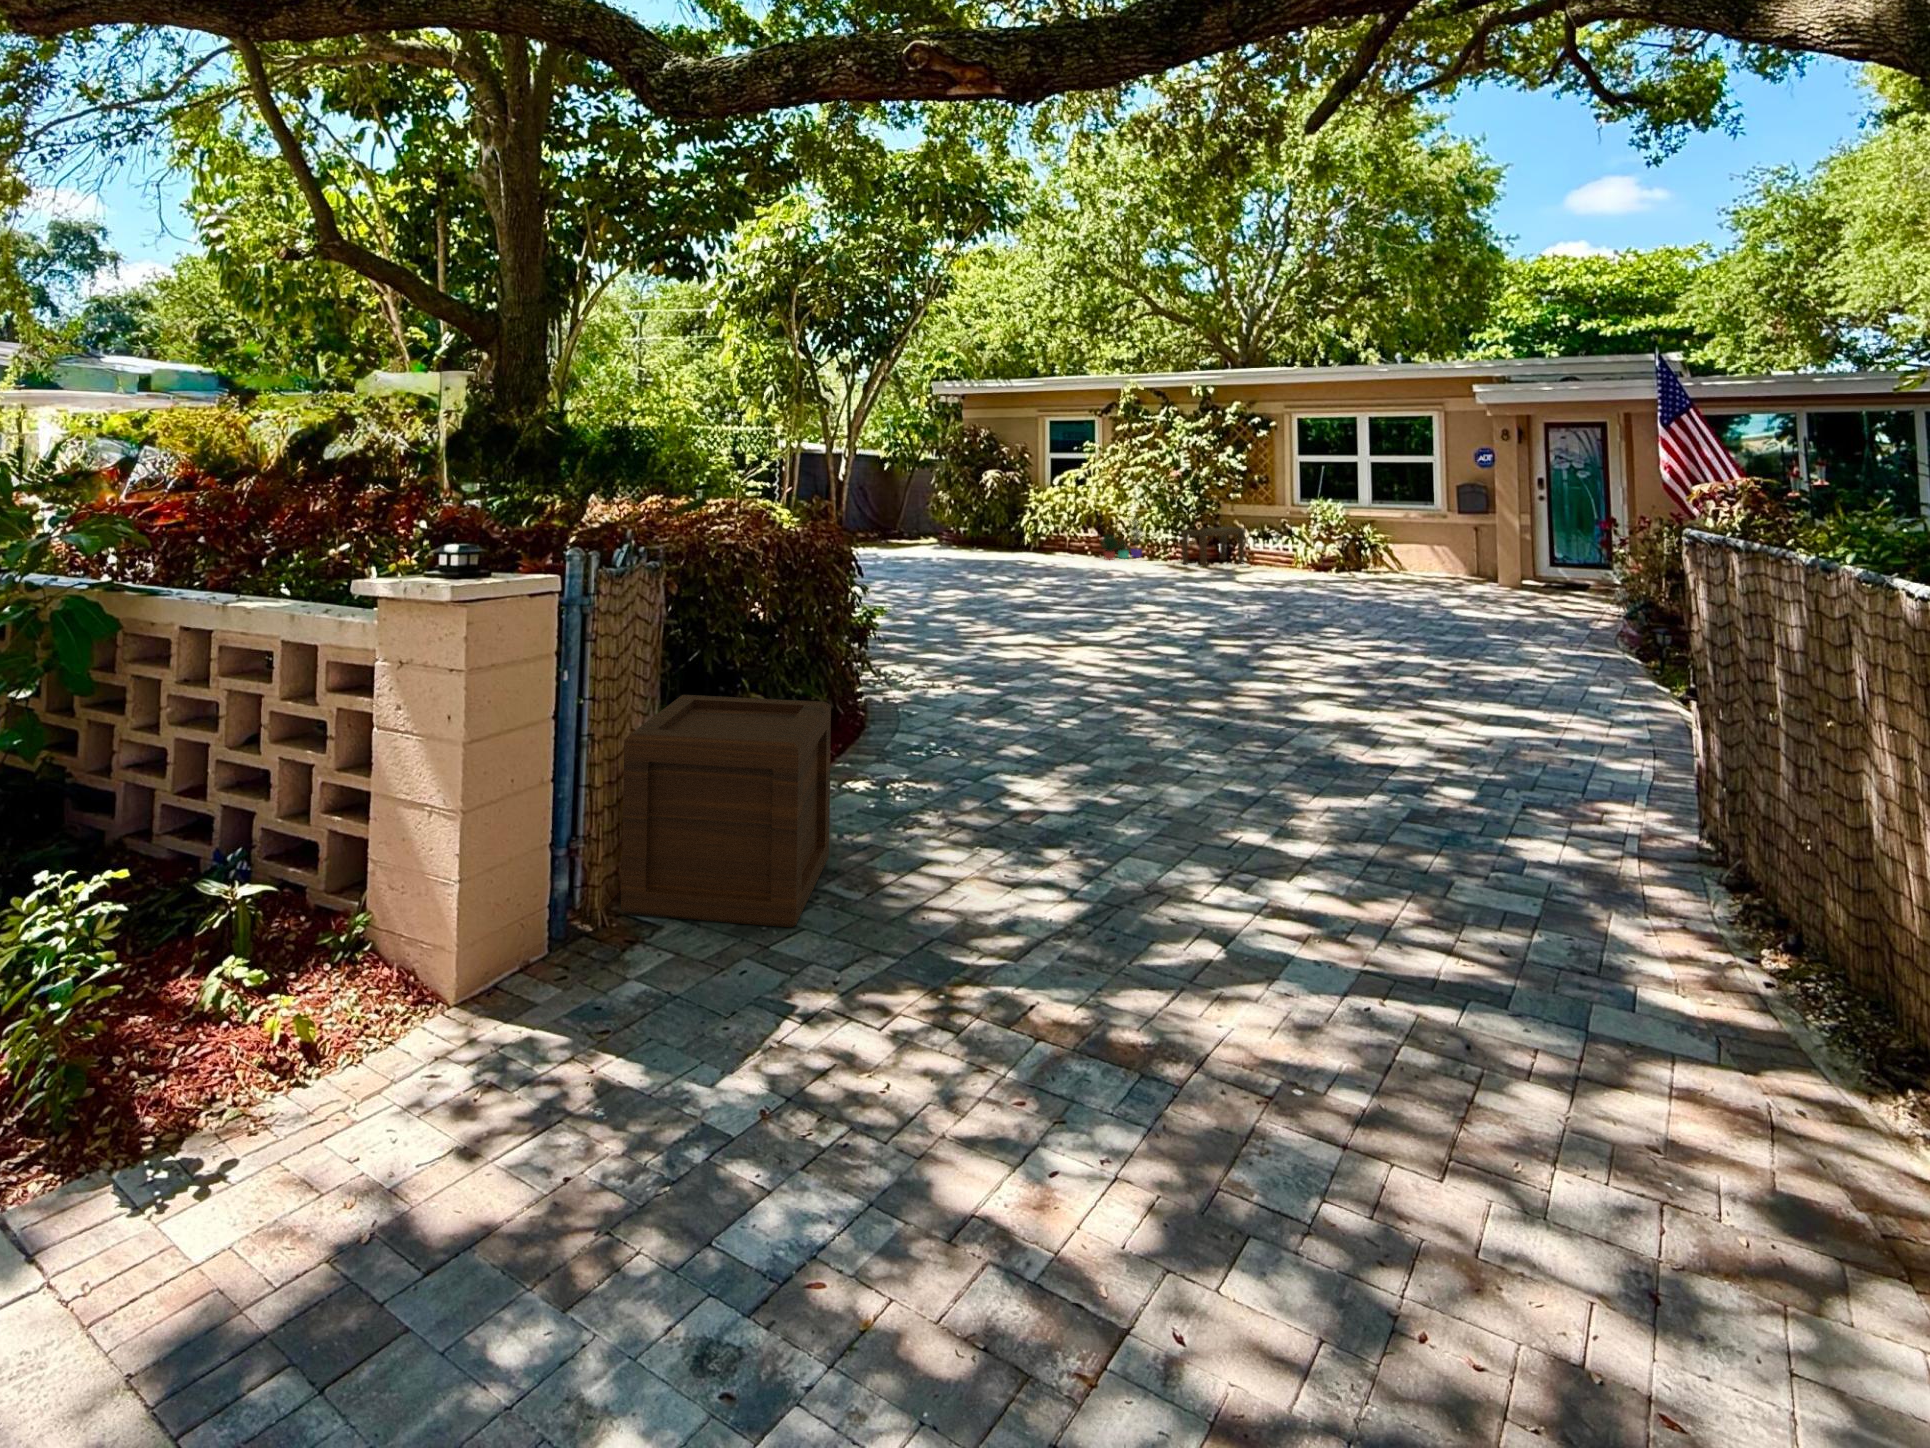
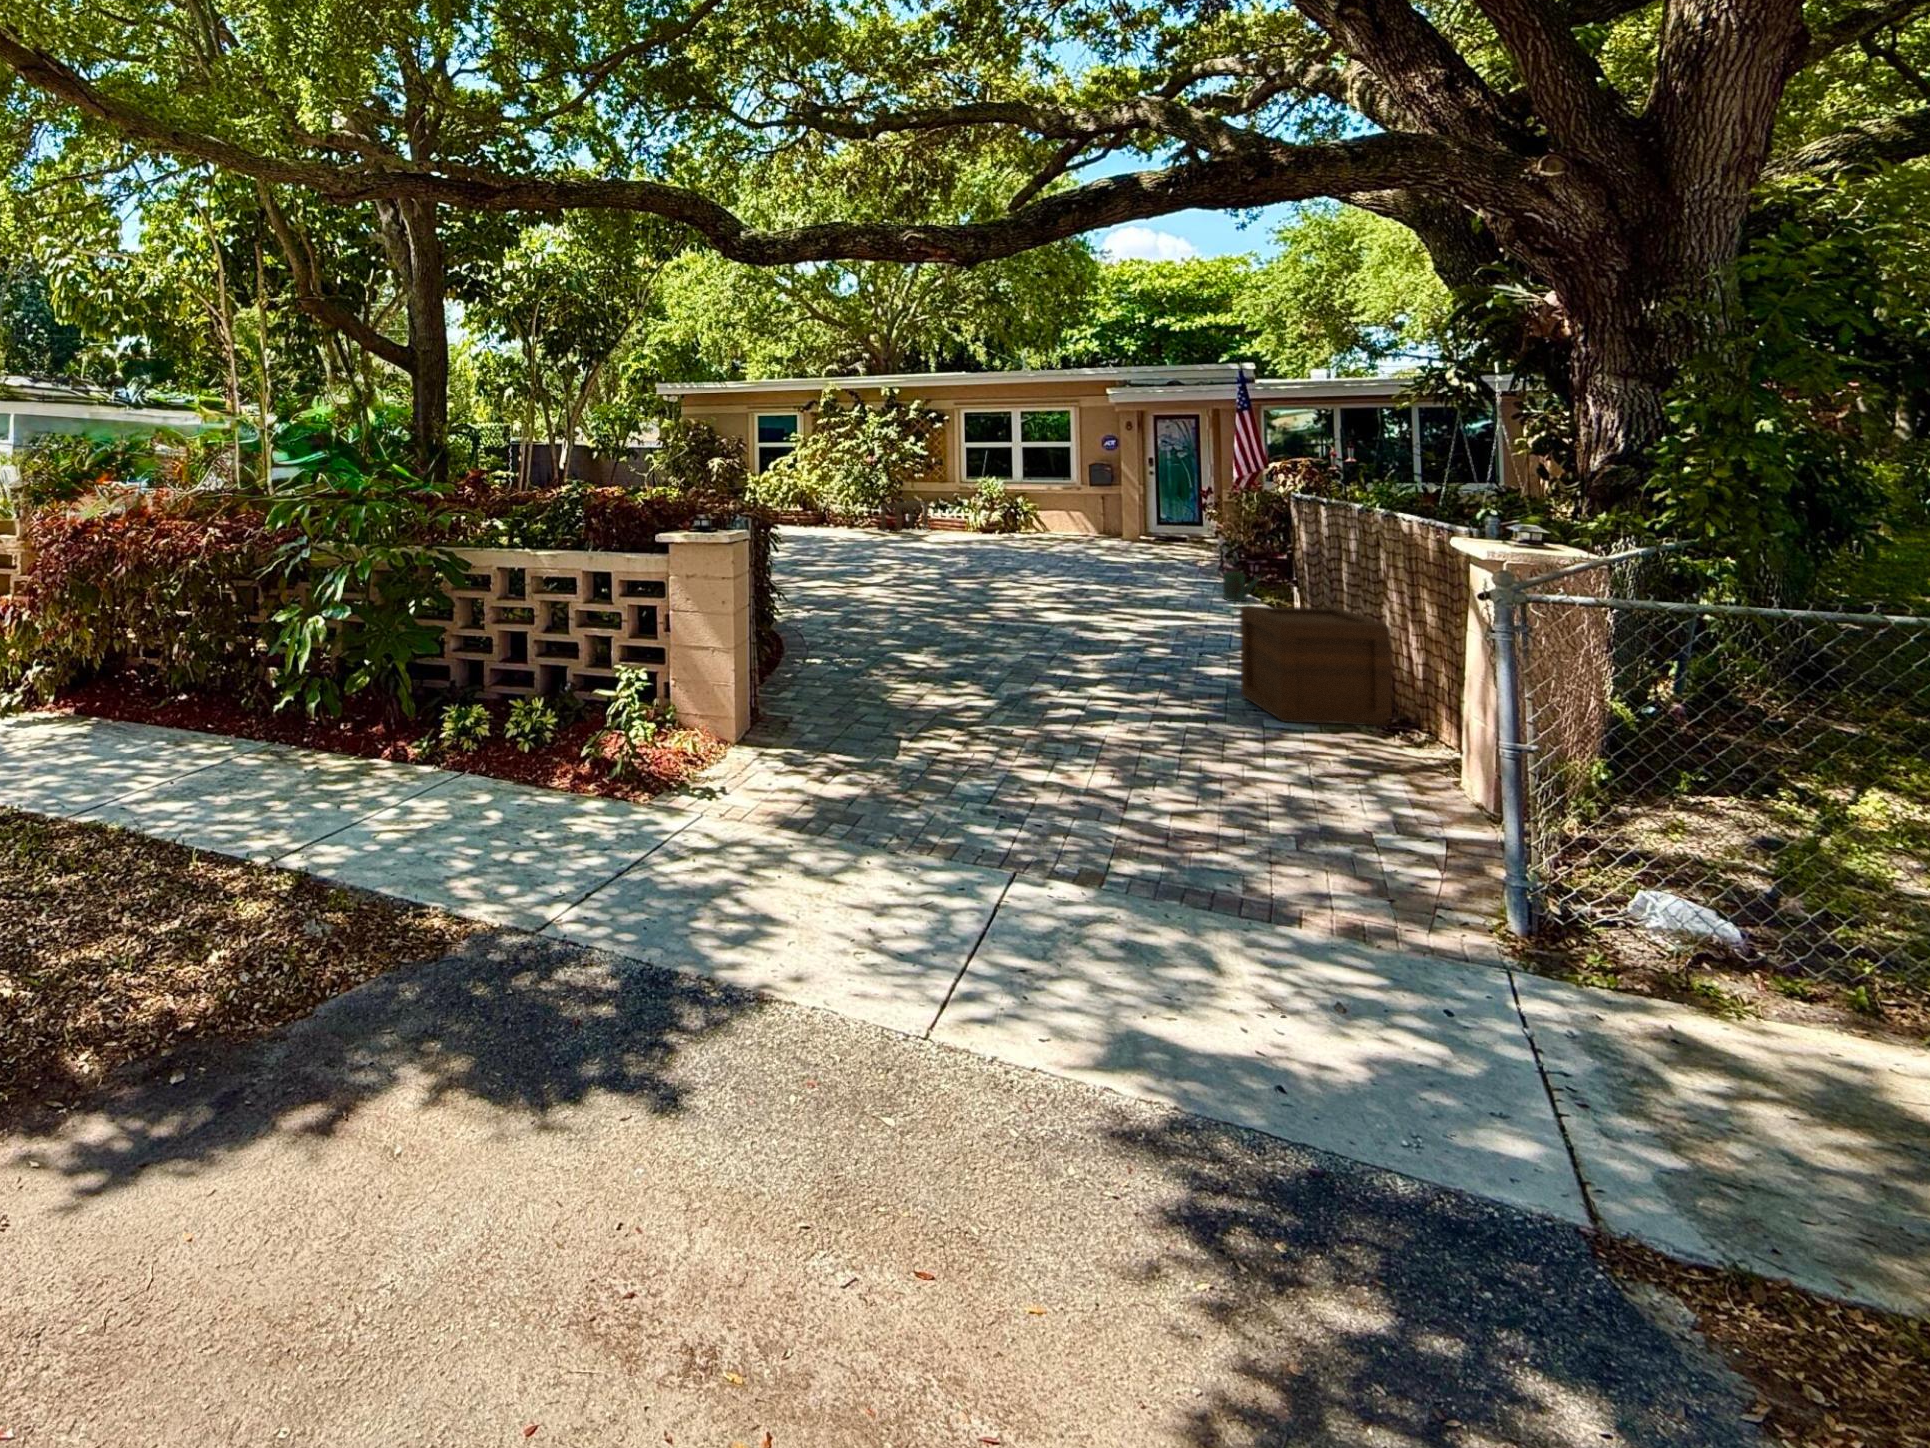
potted plant: present [1101,514,1142,560] -> none [814,491,848,530]
watering can: none [1592,646,1675,694] -> present [1223,570,1265,601]
wooden crate: present [621,695,831,927] -> present [1240,606,1392,726]

